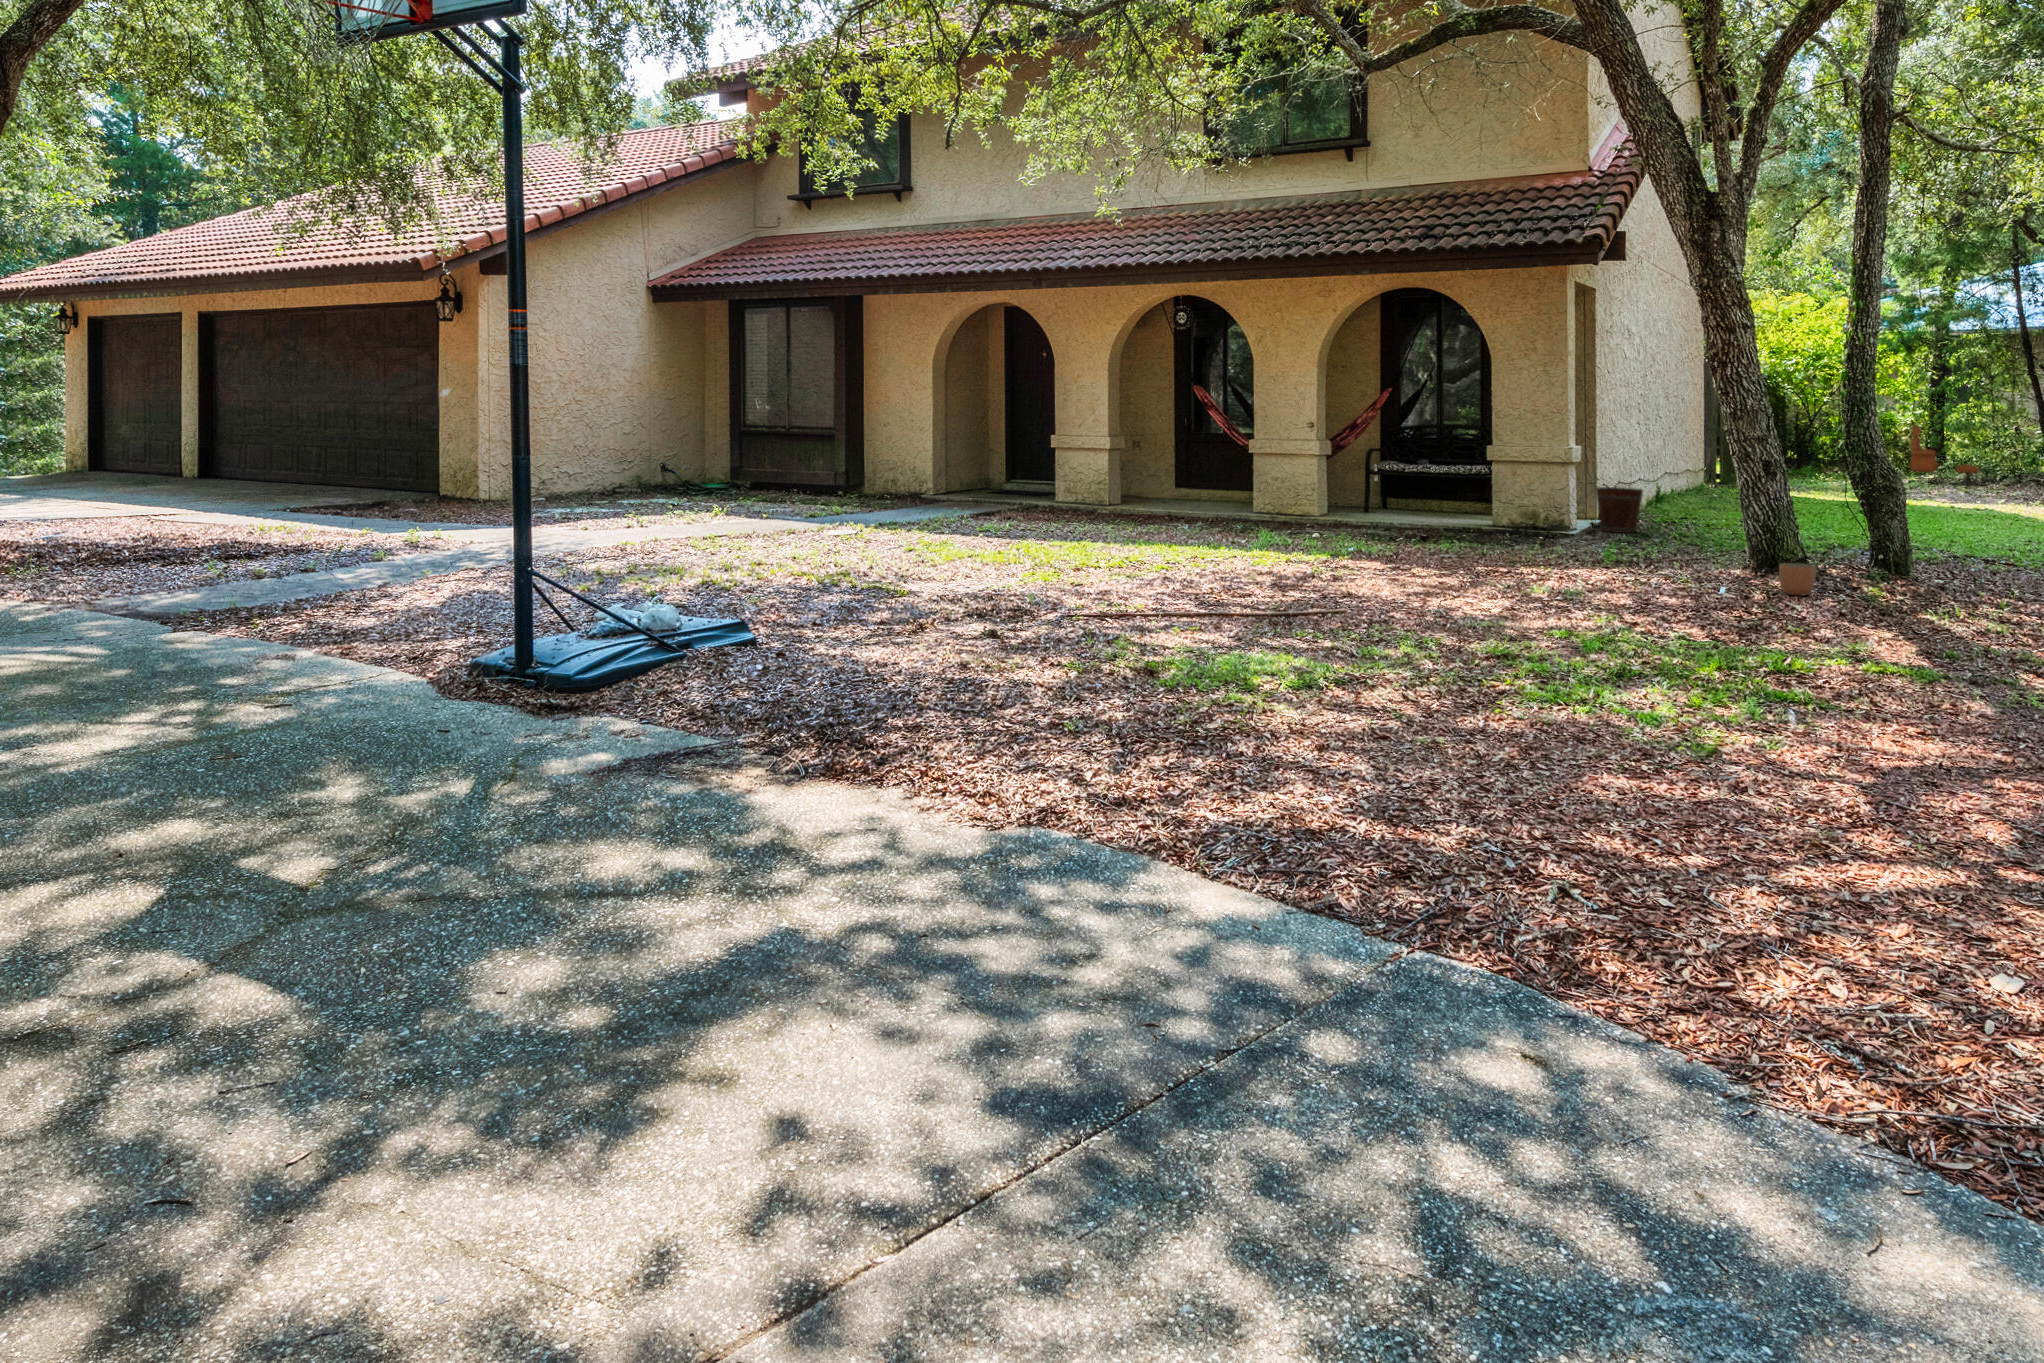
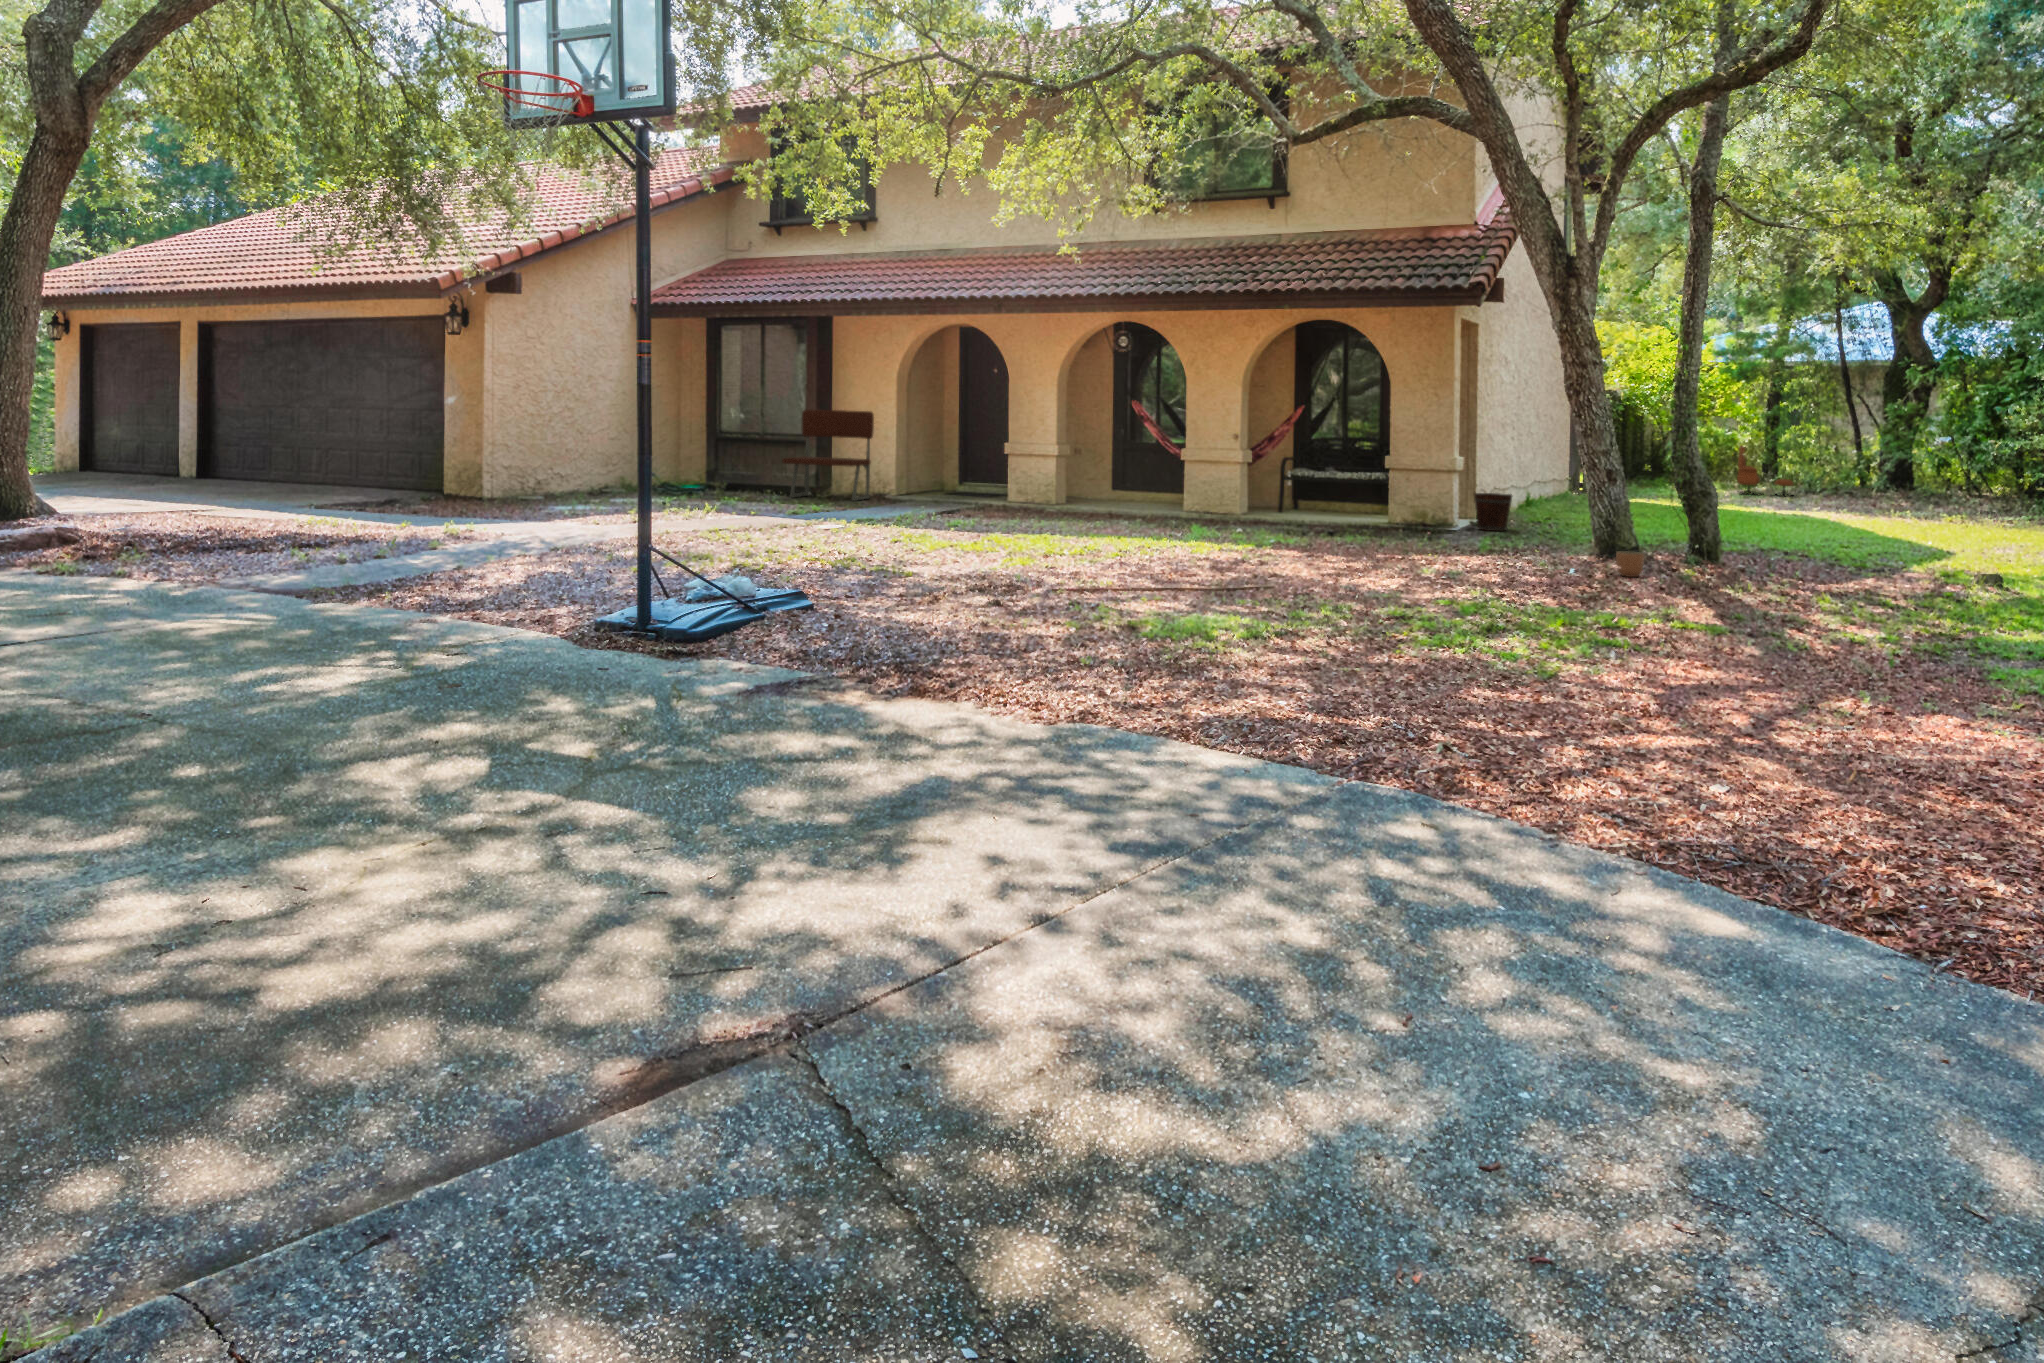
bench: none [800,398,902,500] -> present [782,410,874,501]

